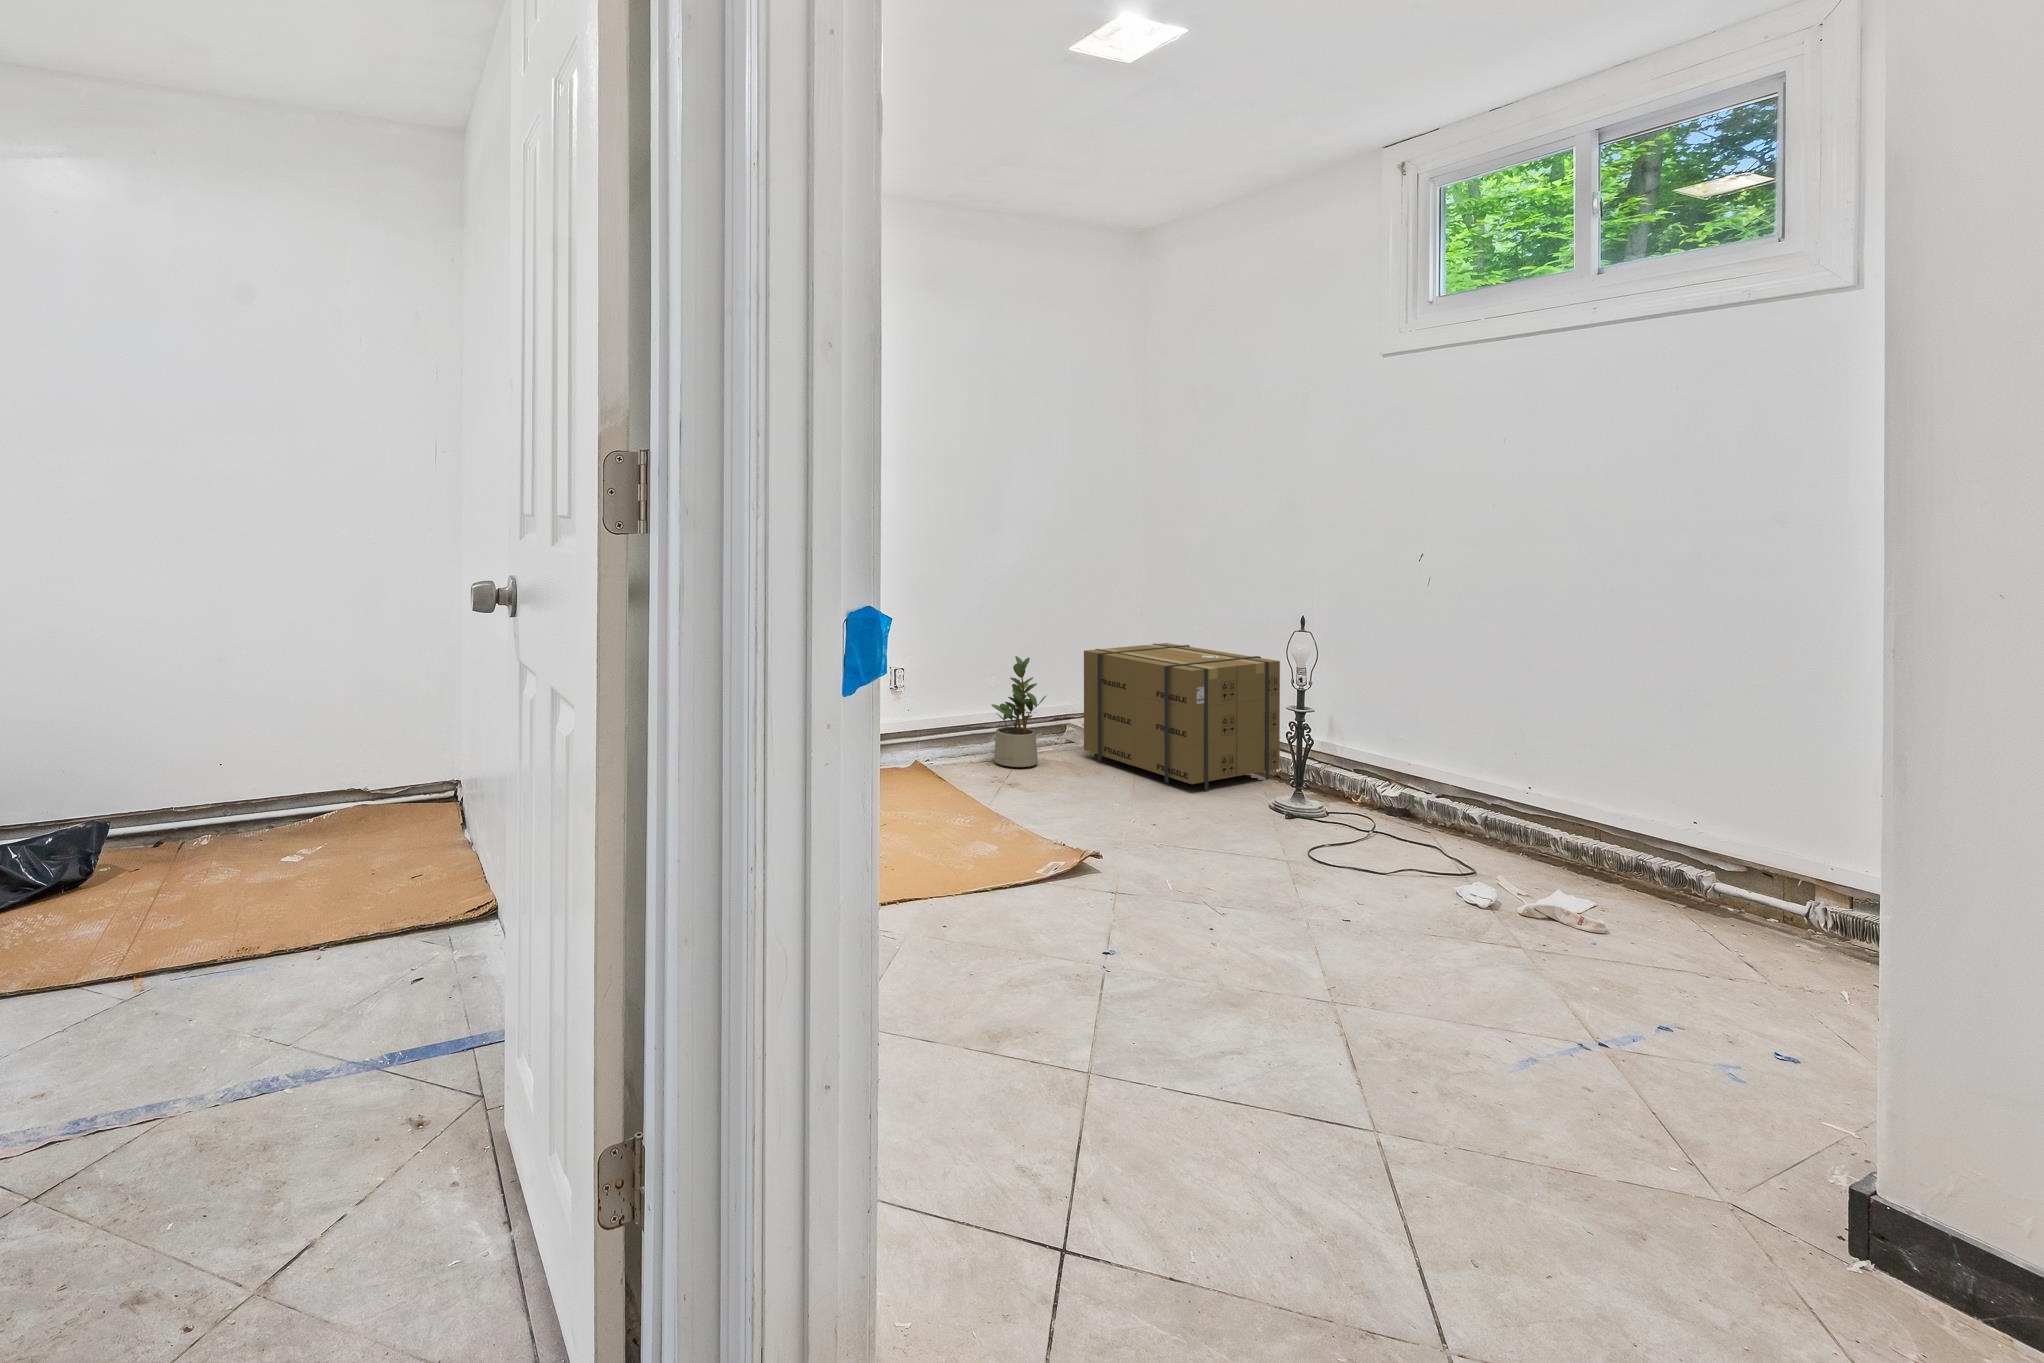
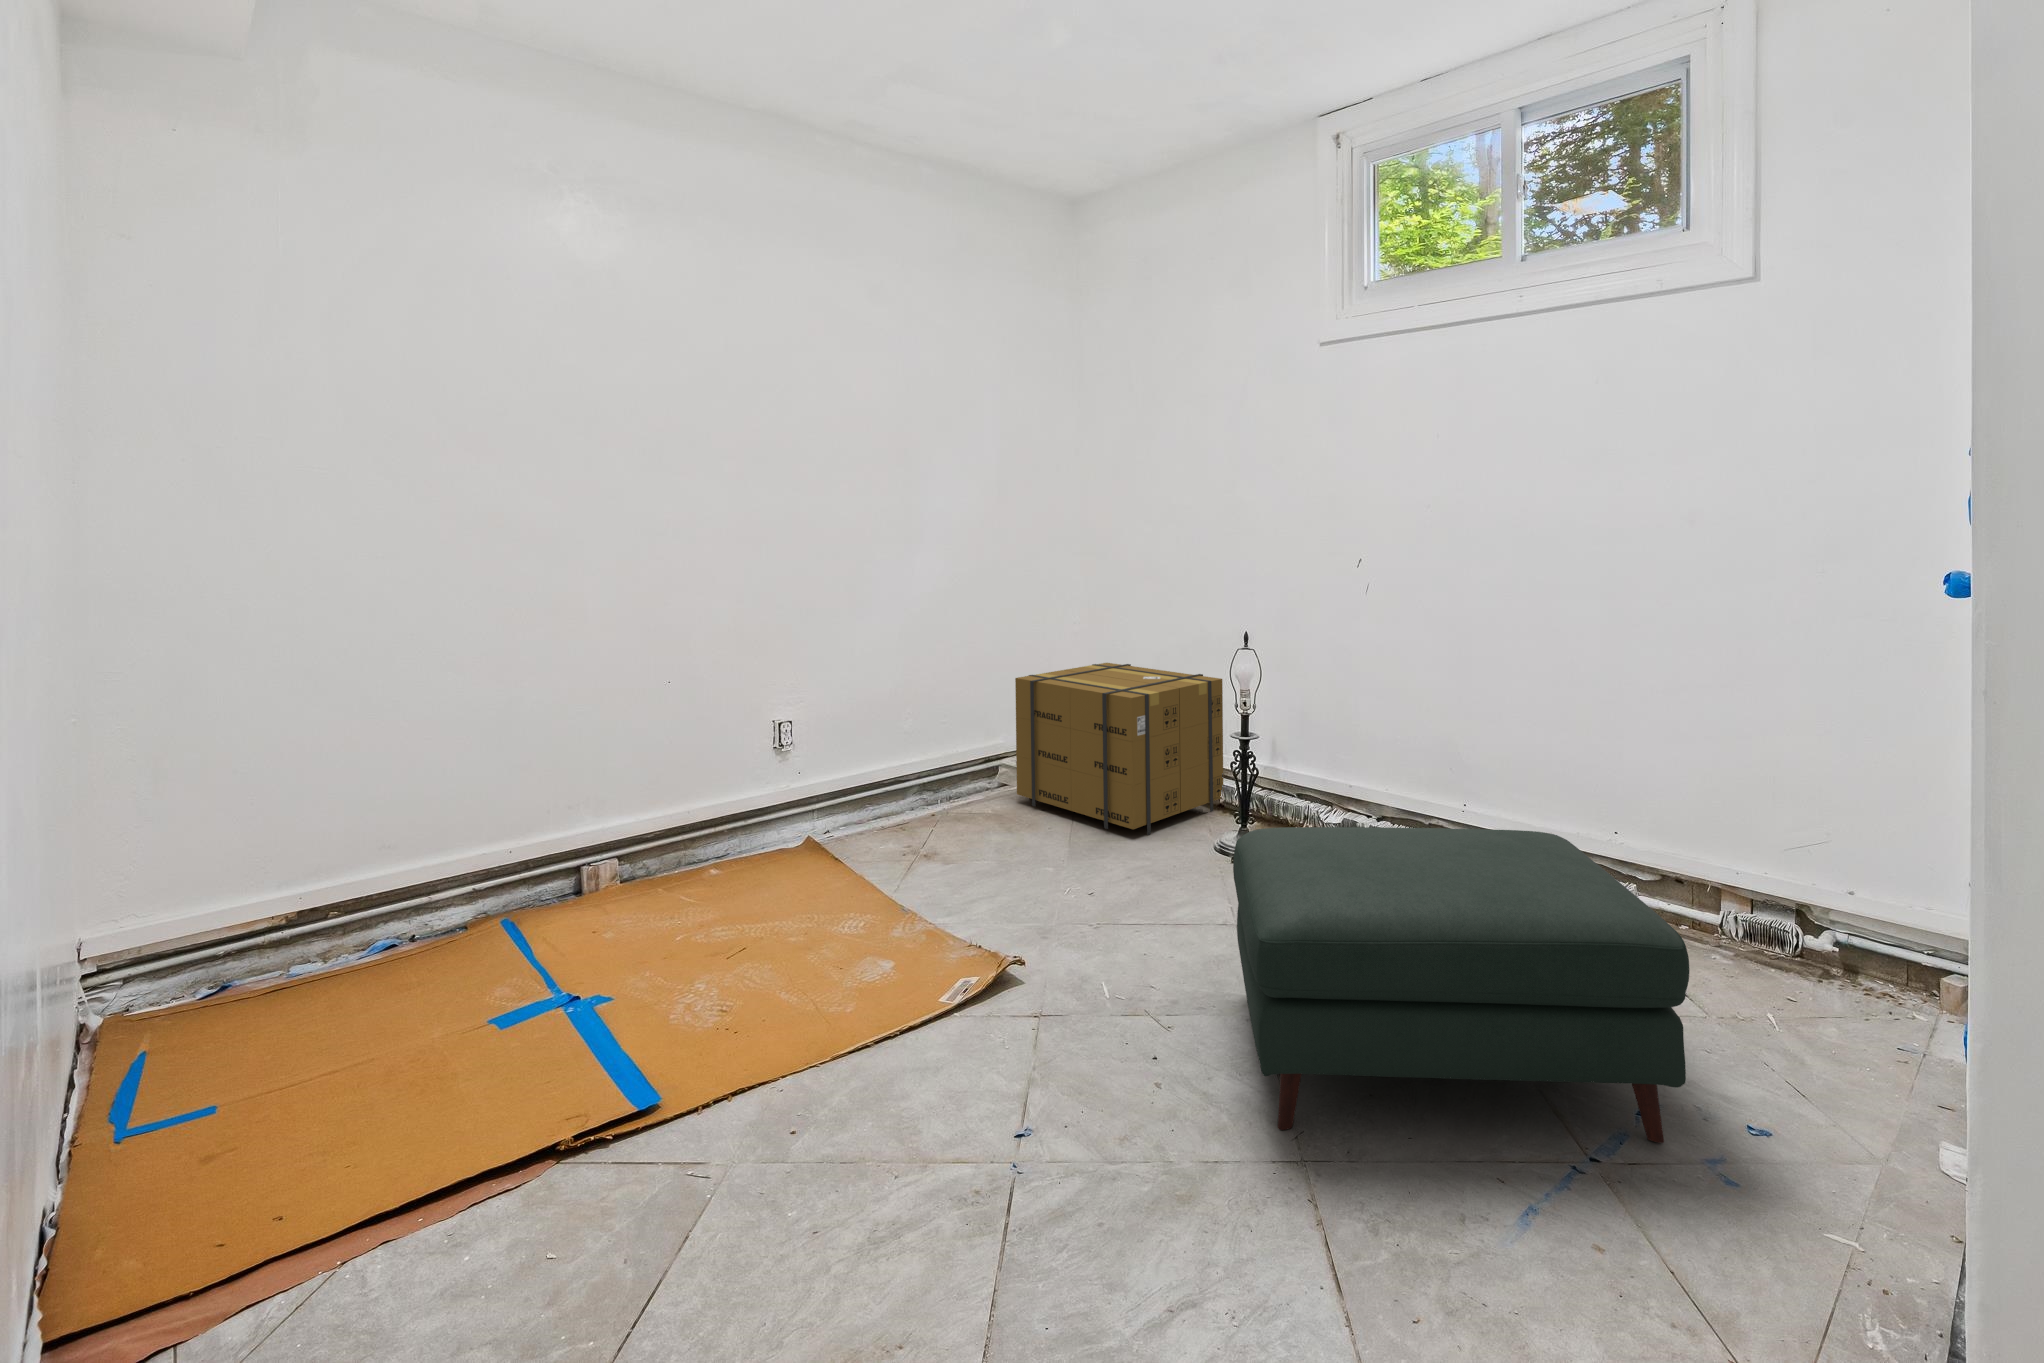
potted plant: present [992,656,1046,767] -> none [906,690,972,826]
ottoman: none [1285,772,1703,1046] -> present [1233,827,1689,1143]

